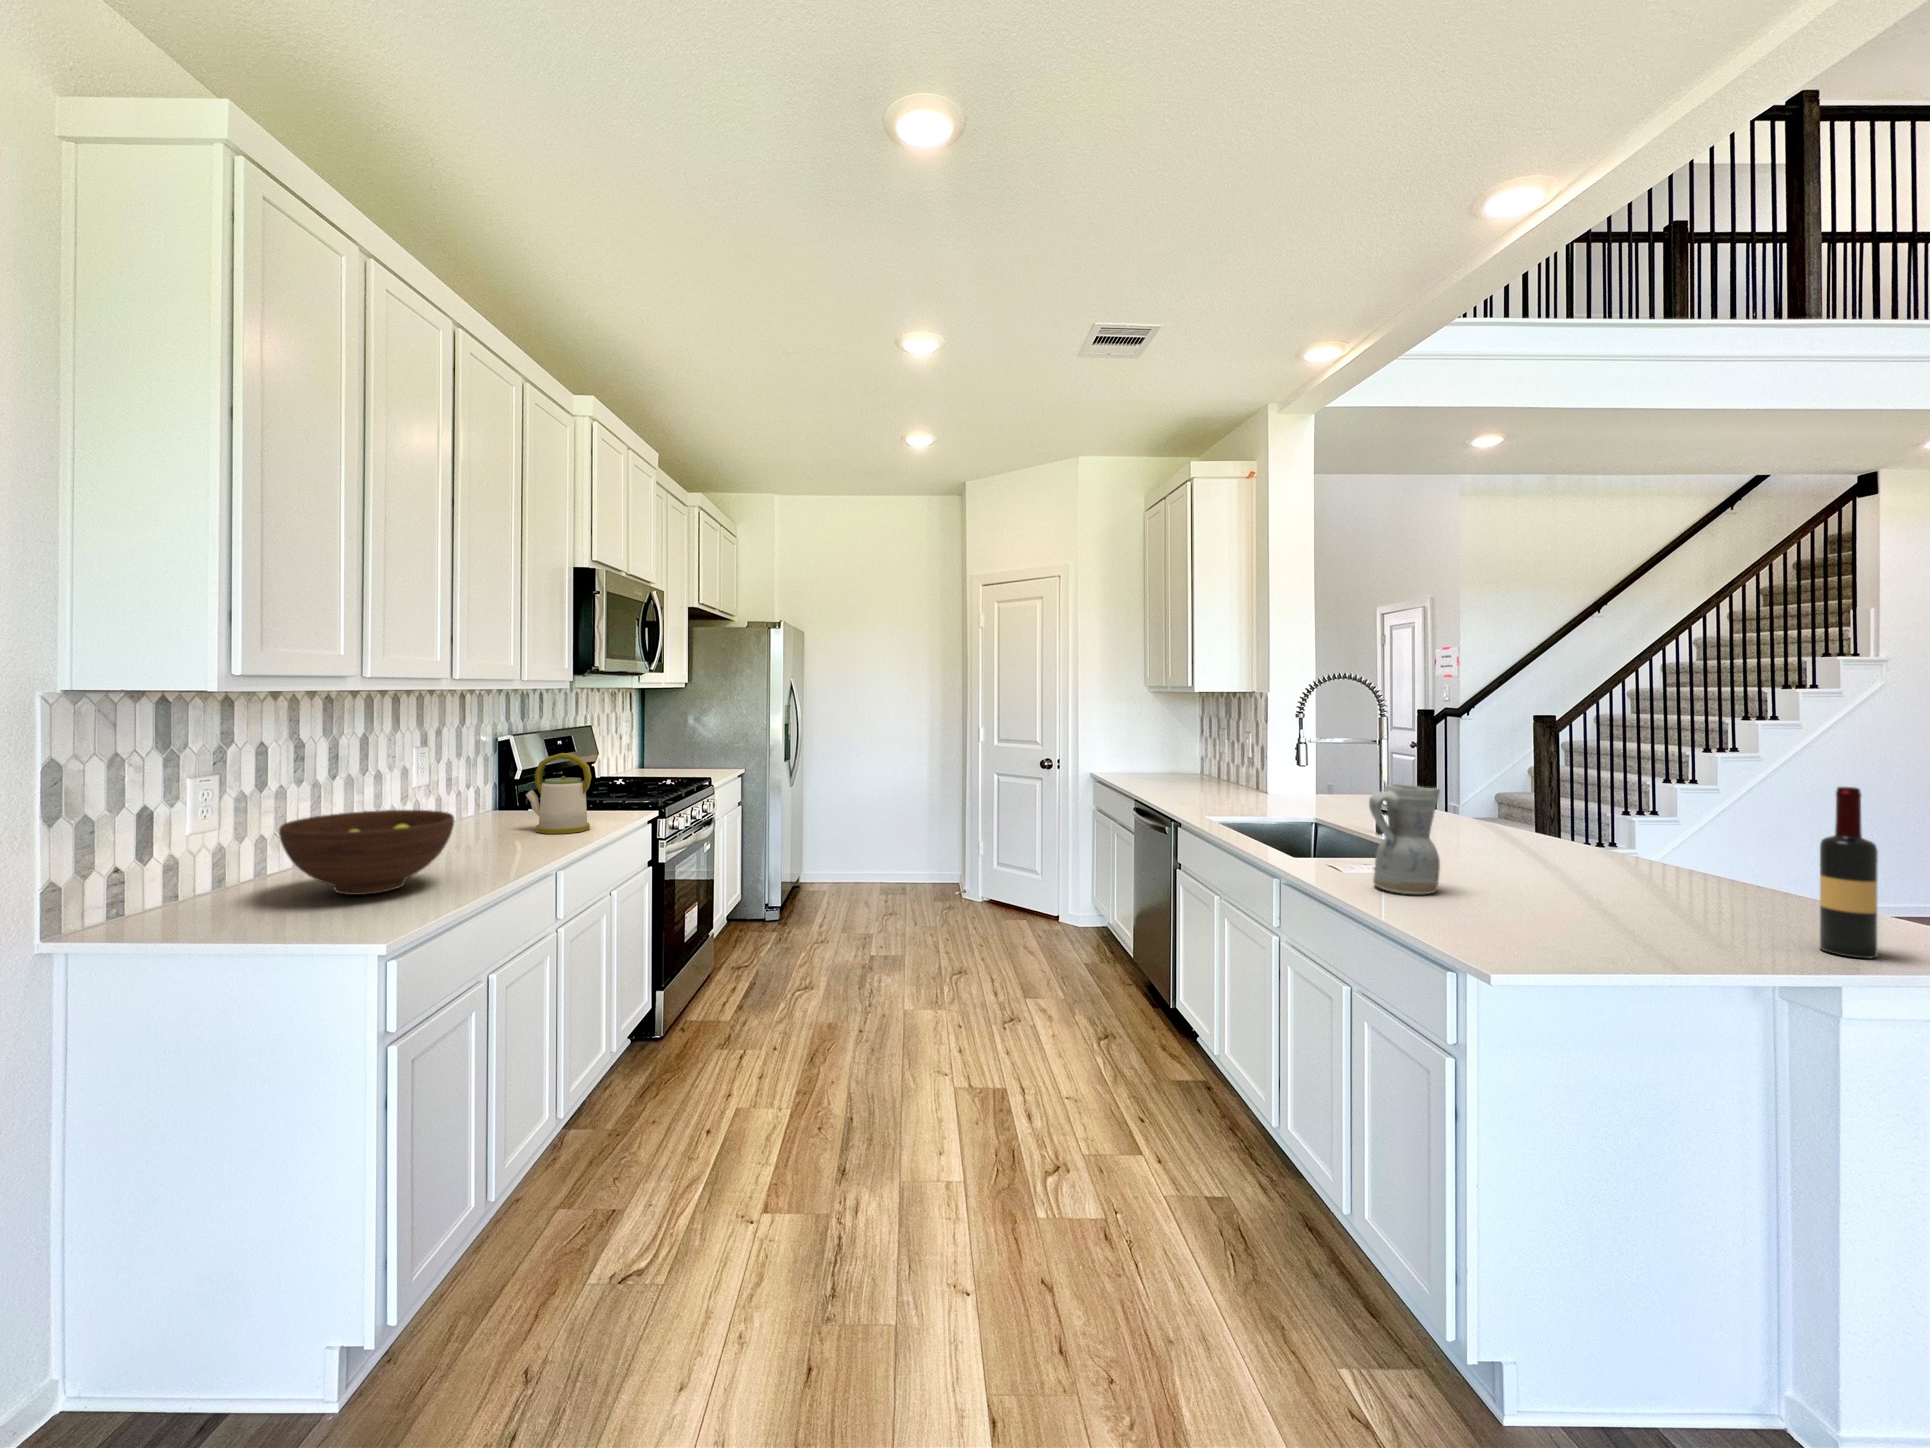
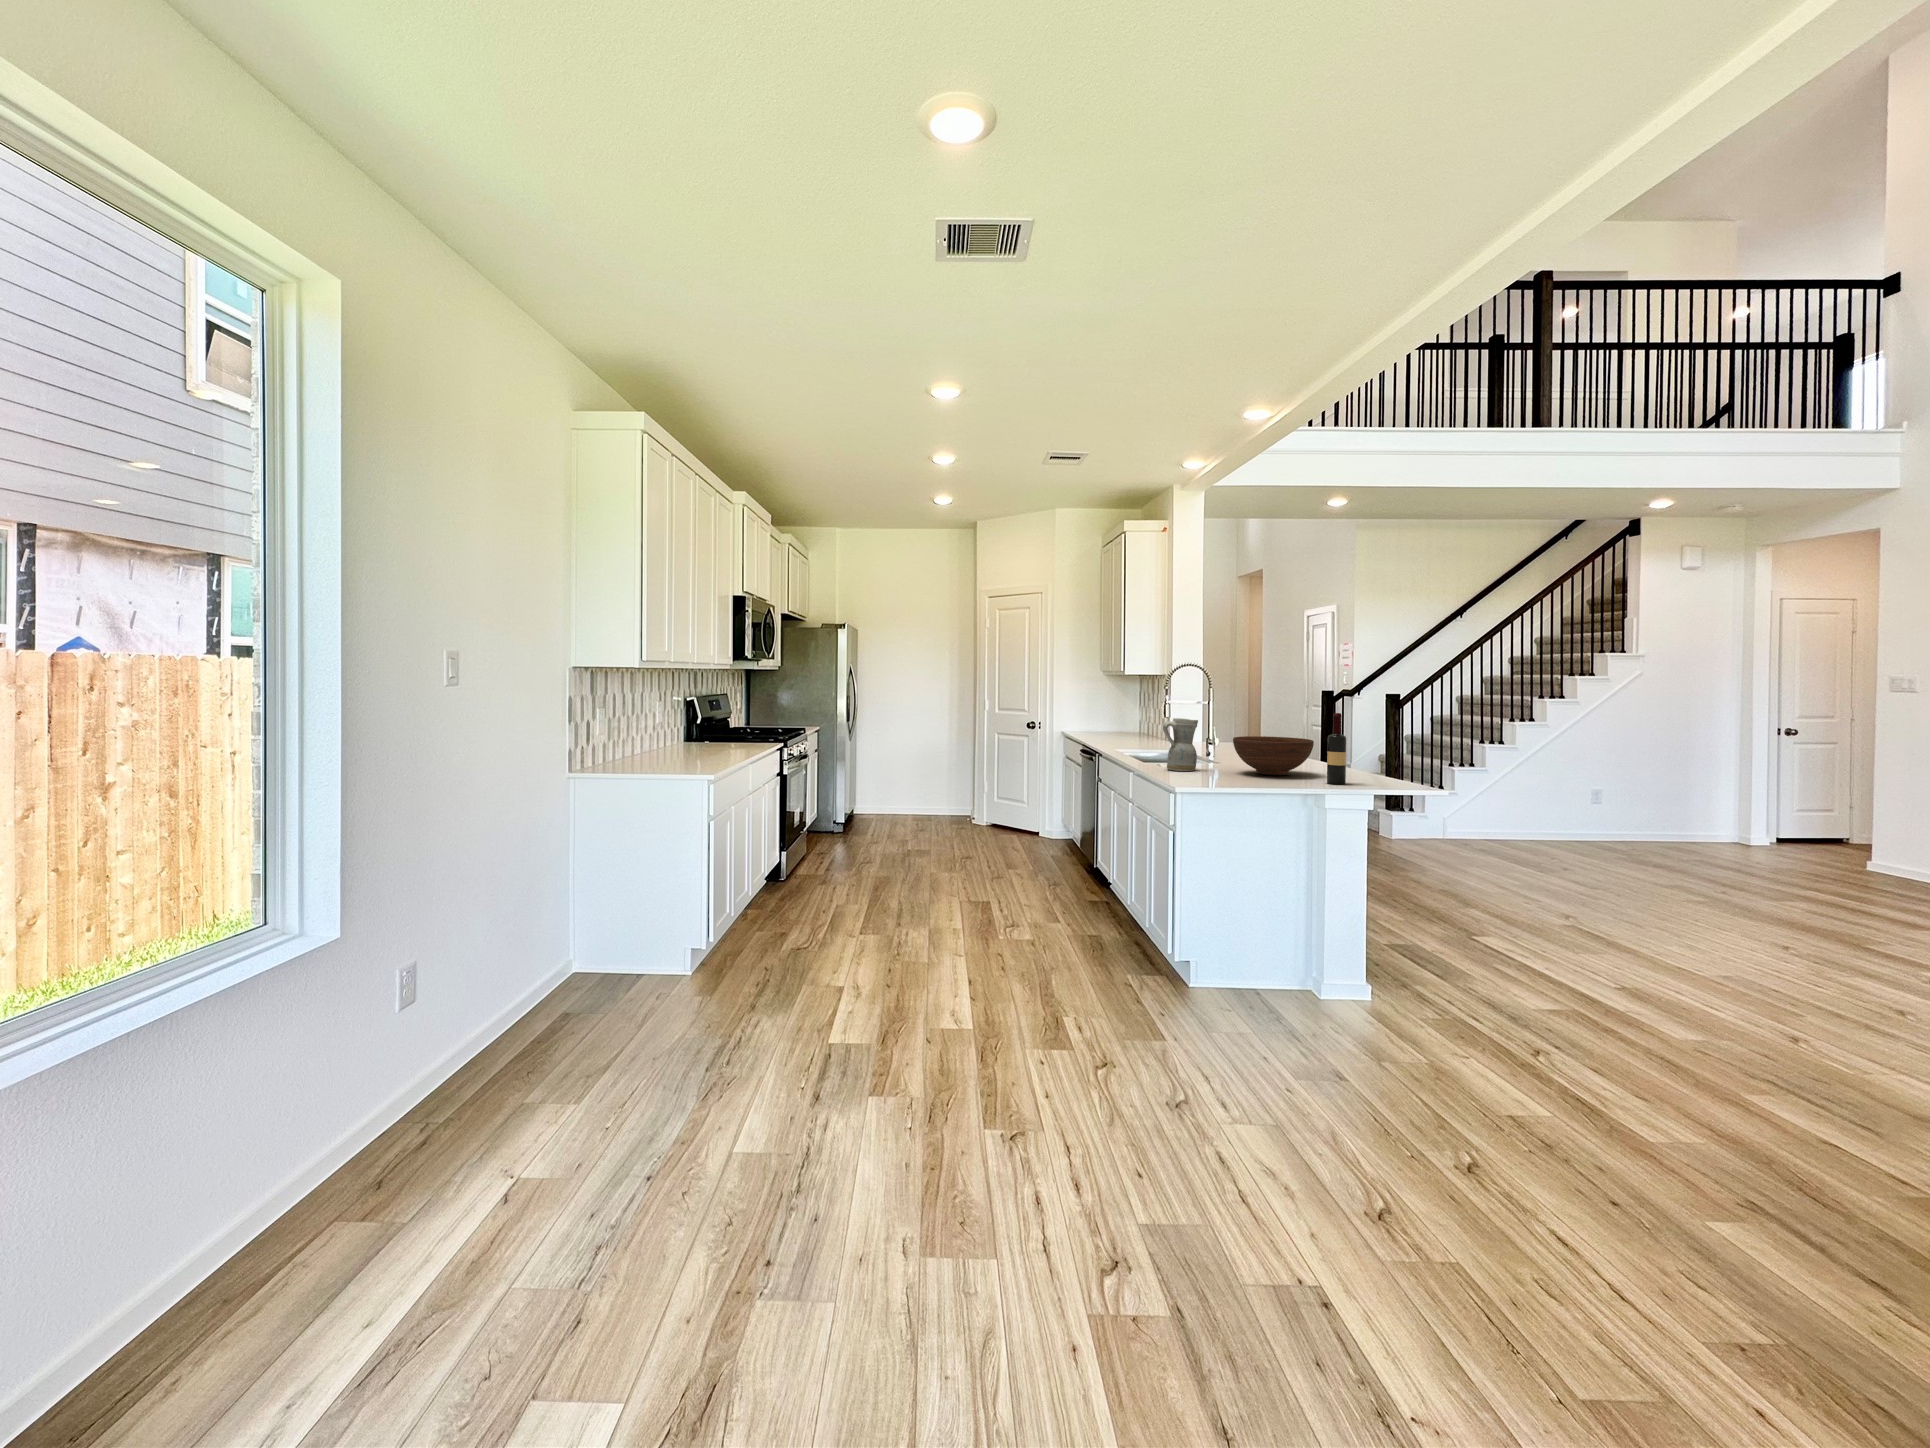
kettle: present [526,753,591,834] -> none [717,705,754,750]
fruit bowl: present [279,810,454,895] -> present [1233,736,1314,775]

